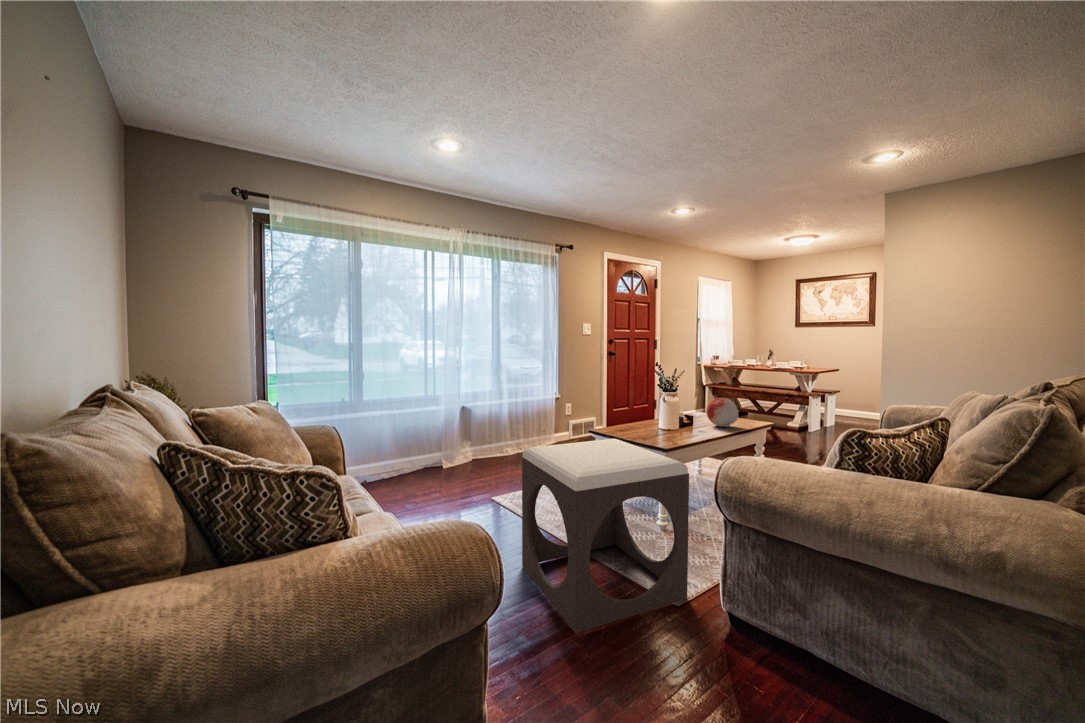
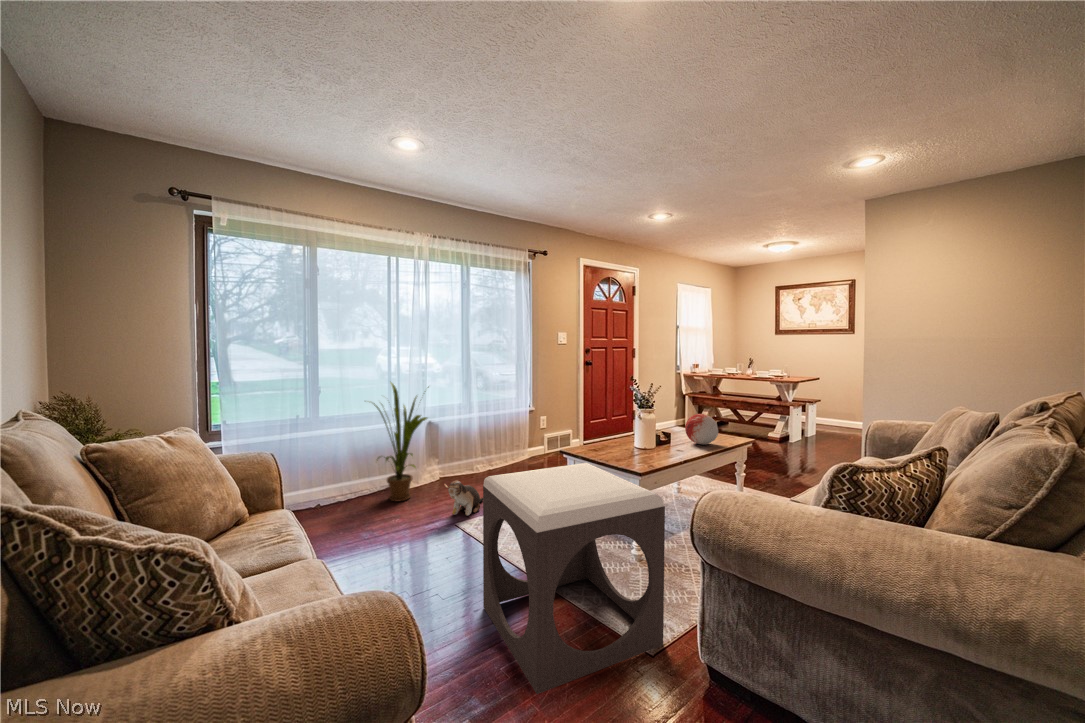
house plant: none [401,368,466,480] -> present [374,383,429,502]
plush toy: none [480,459,514,492] -> present [444,481,483,515]

